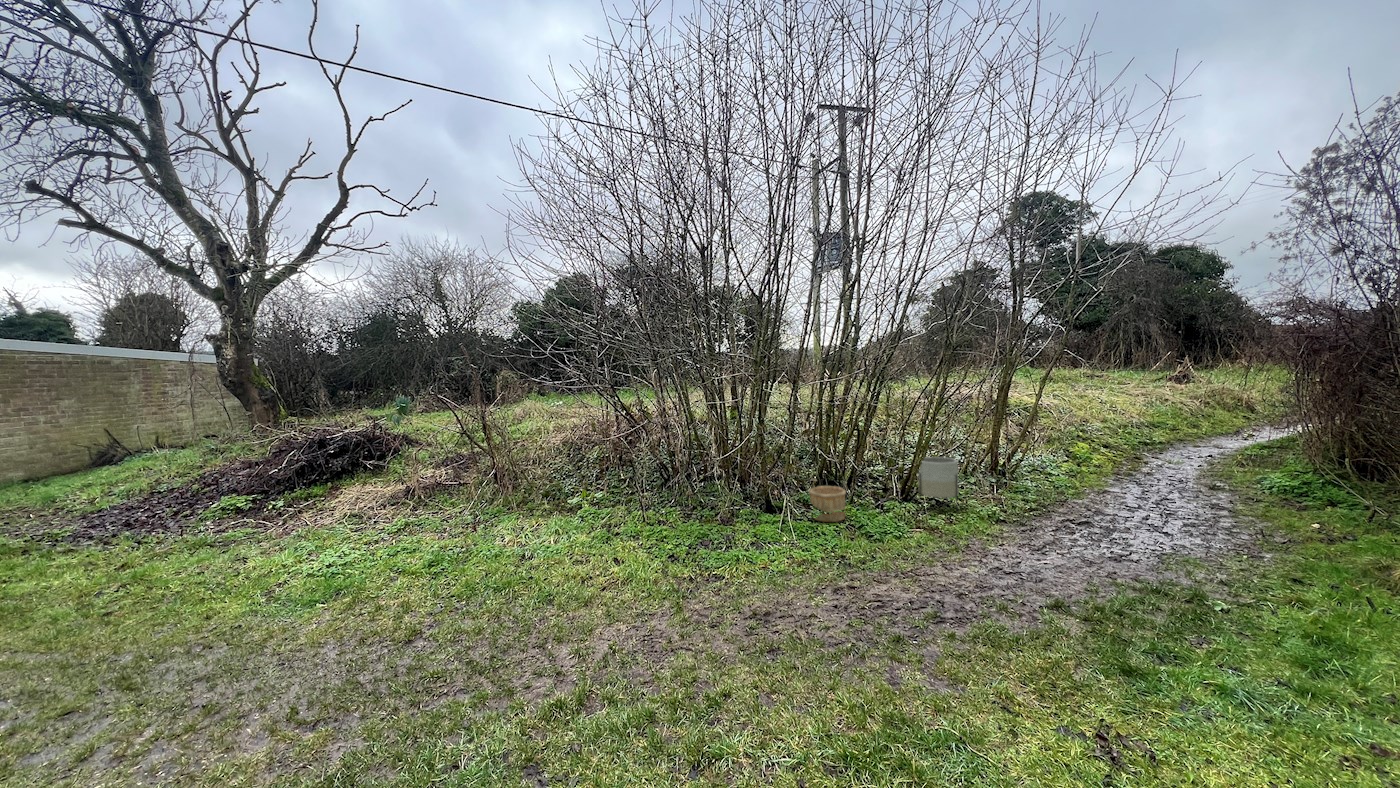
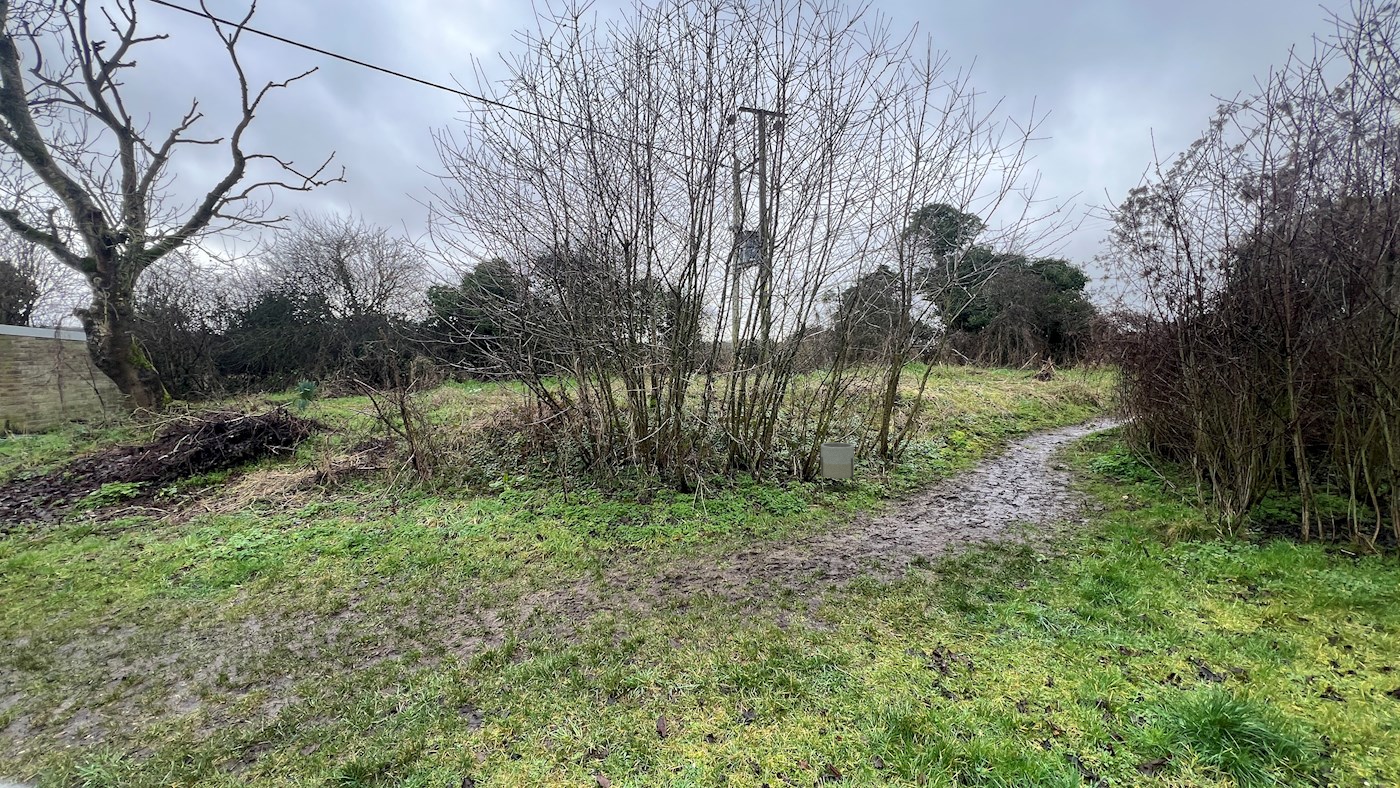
wooden bucket: present [809,486,846,522] -> none [723,469,757,501]

